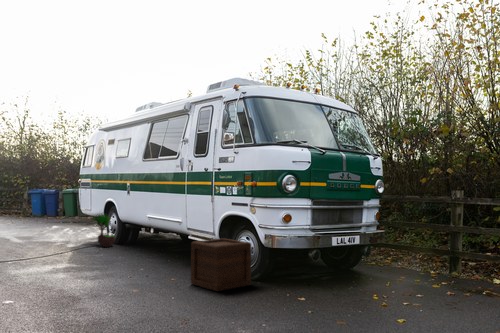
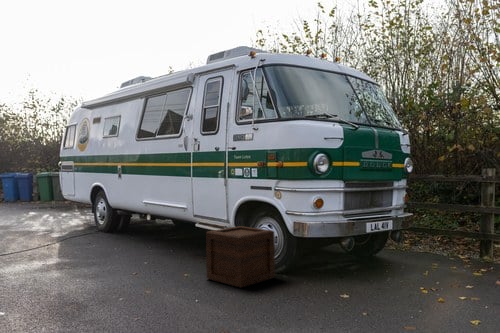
potted tree: present [93,213,115,247] -> none [77,195,105,236]

